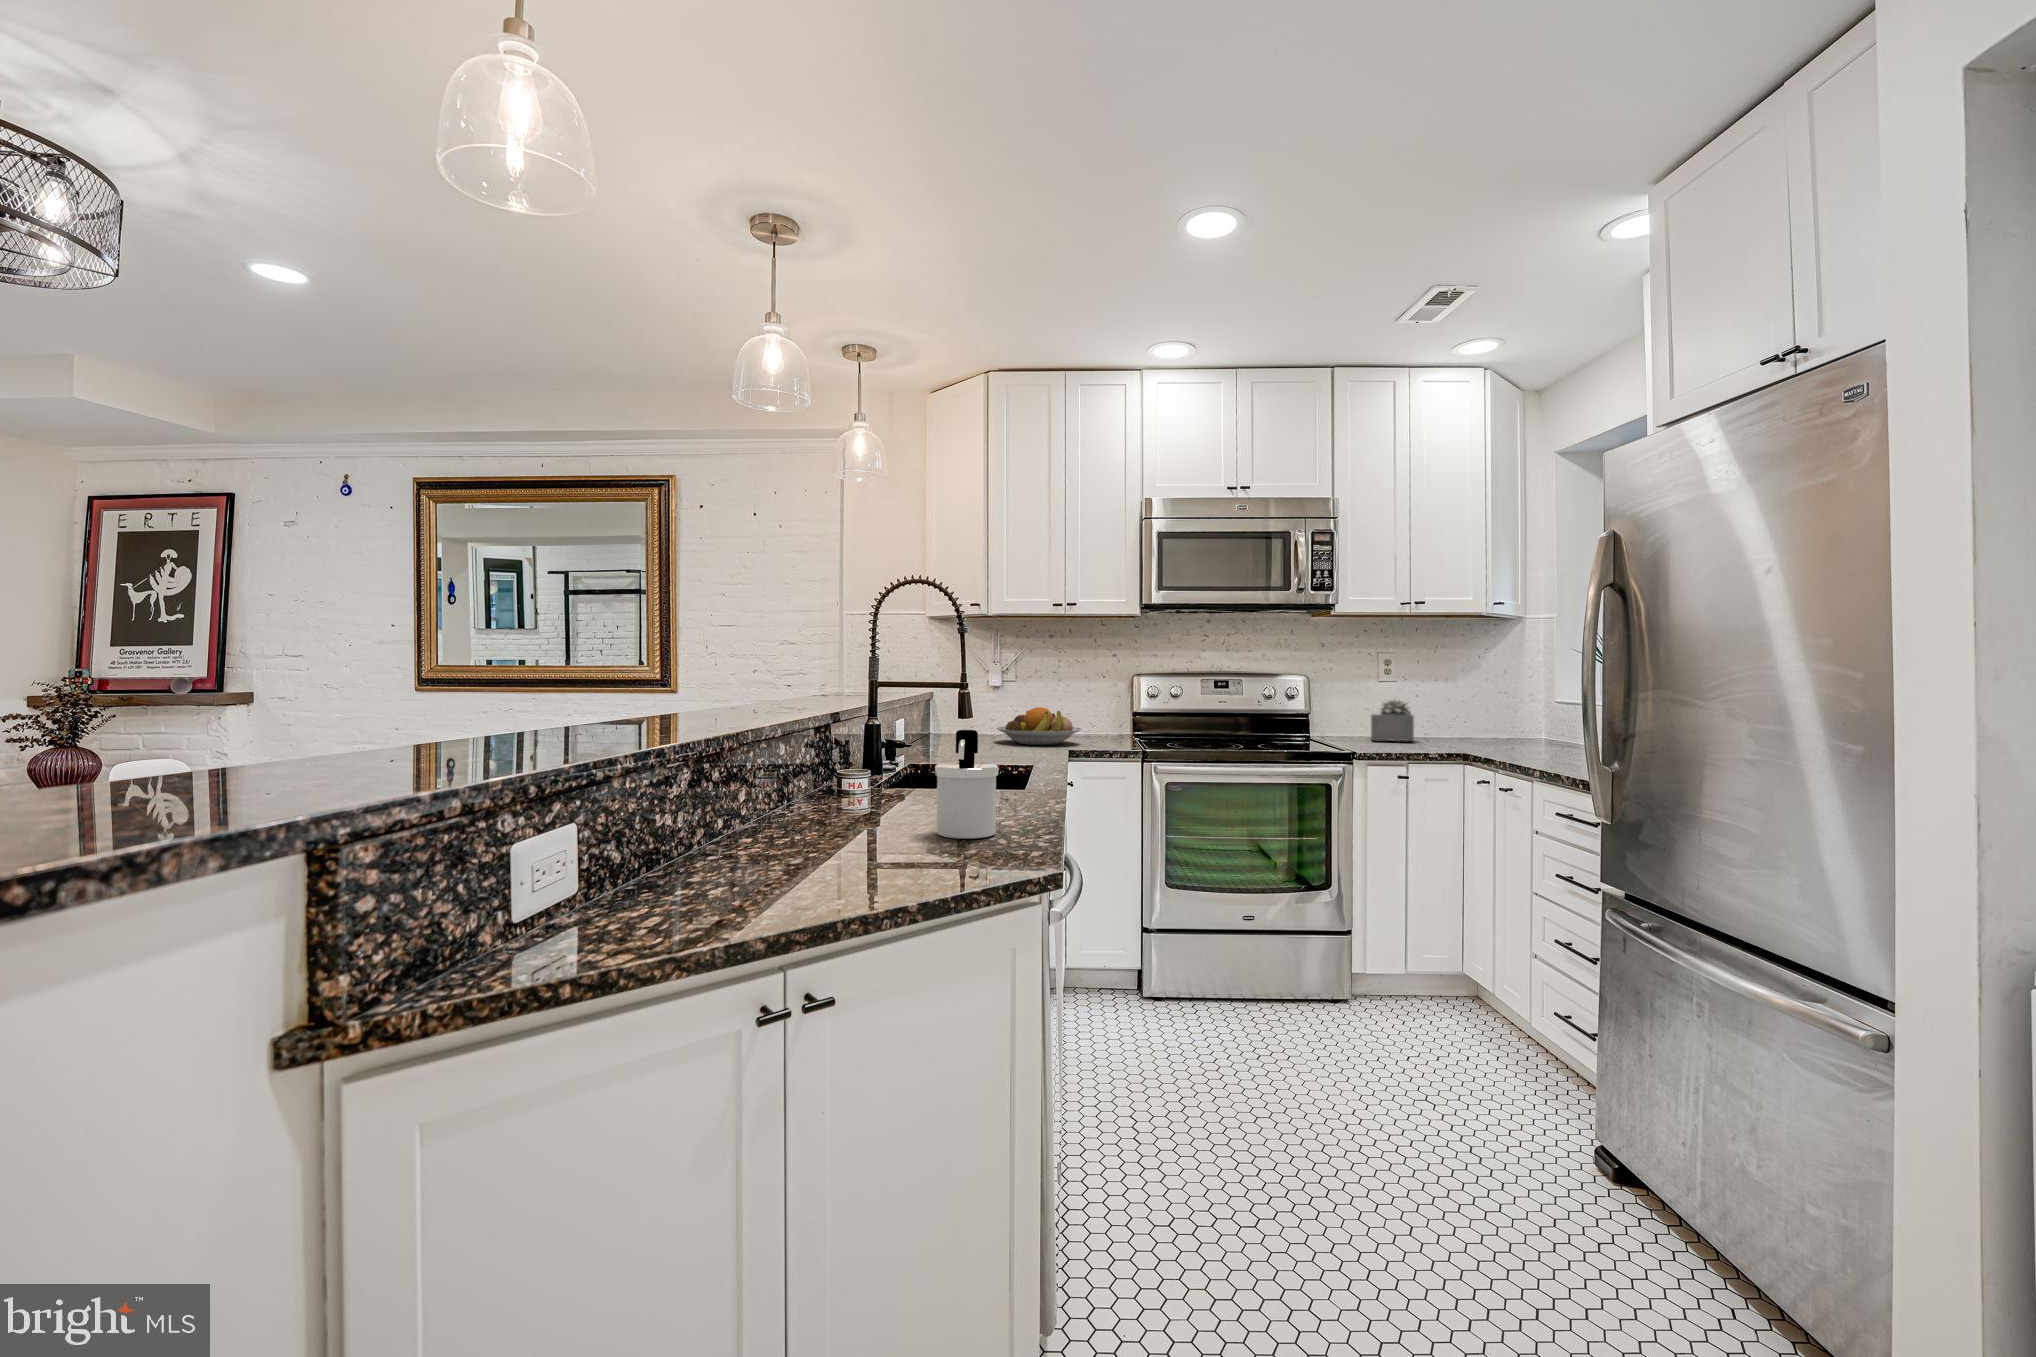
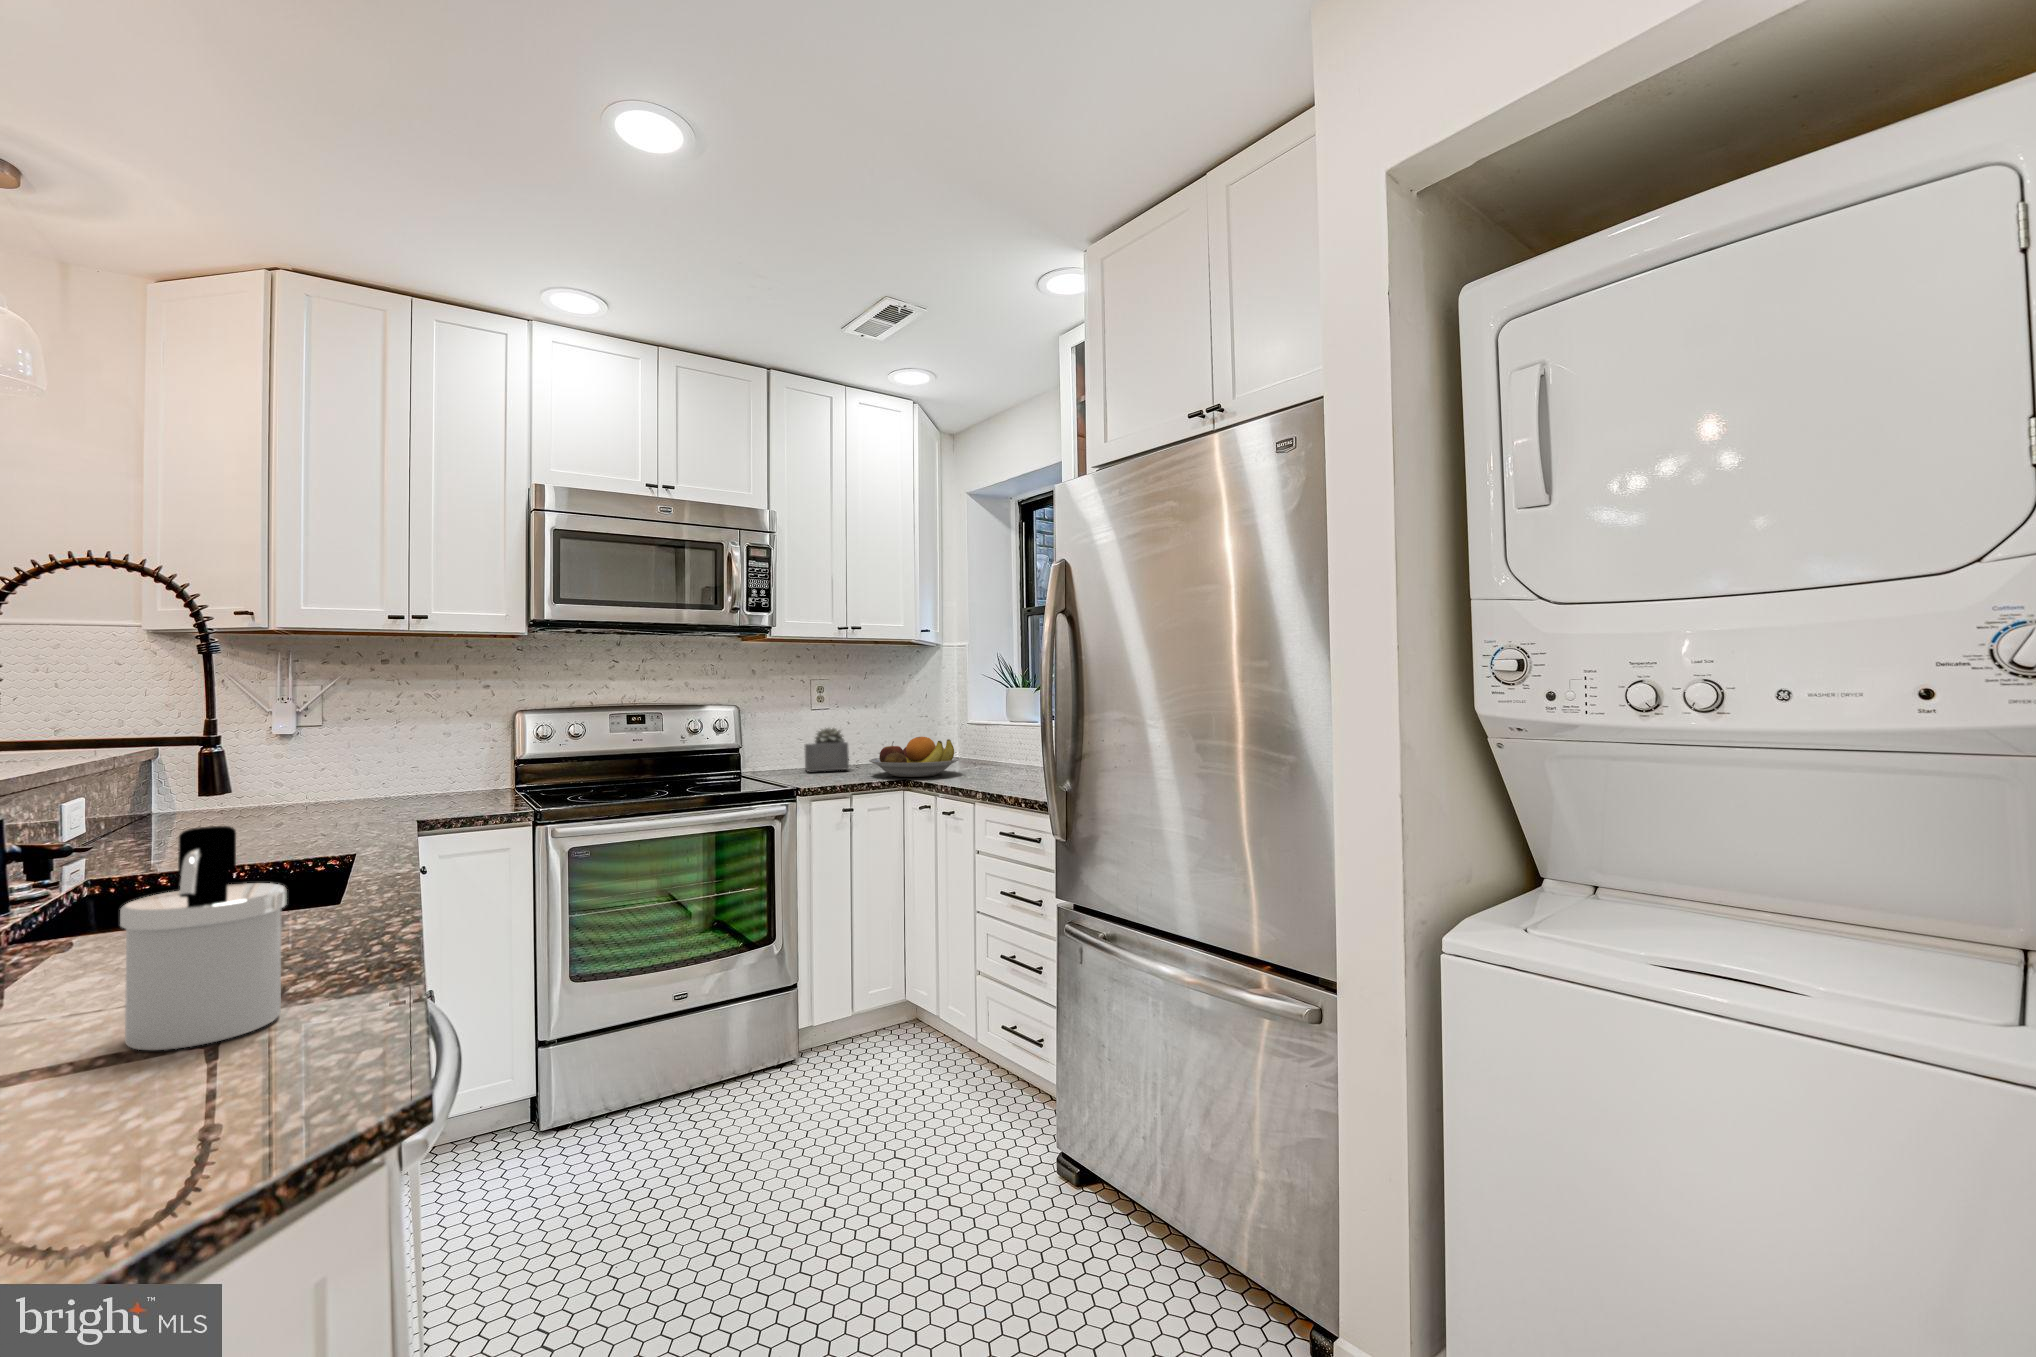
fruit bowl: present [997,707,1081,745] -> present [869,737,960,777]

